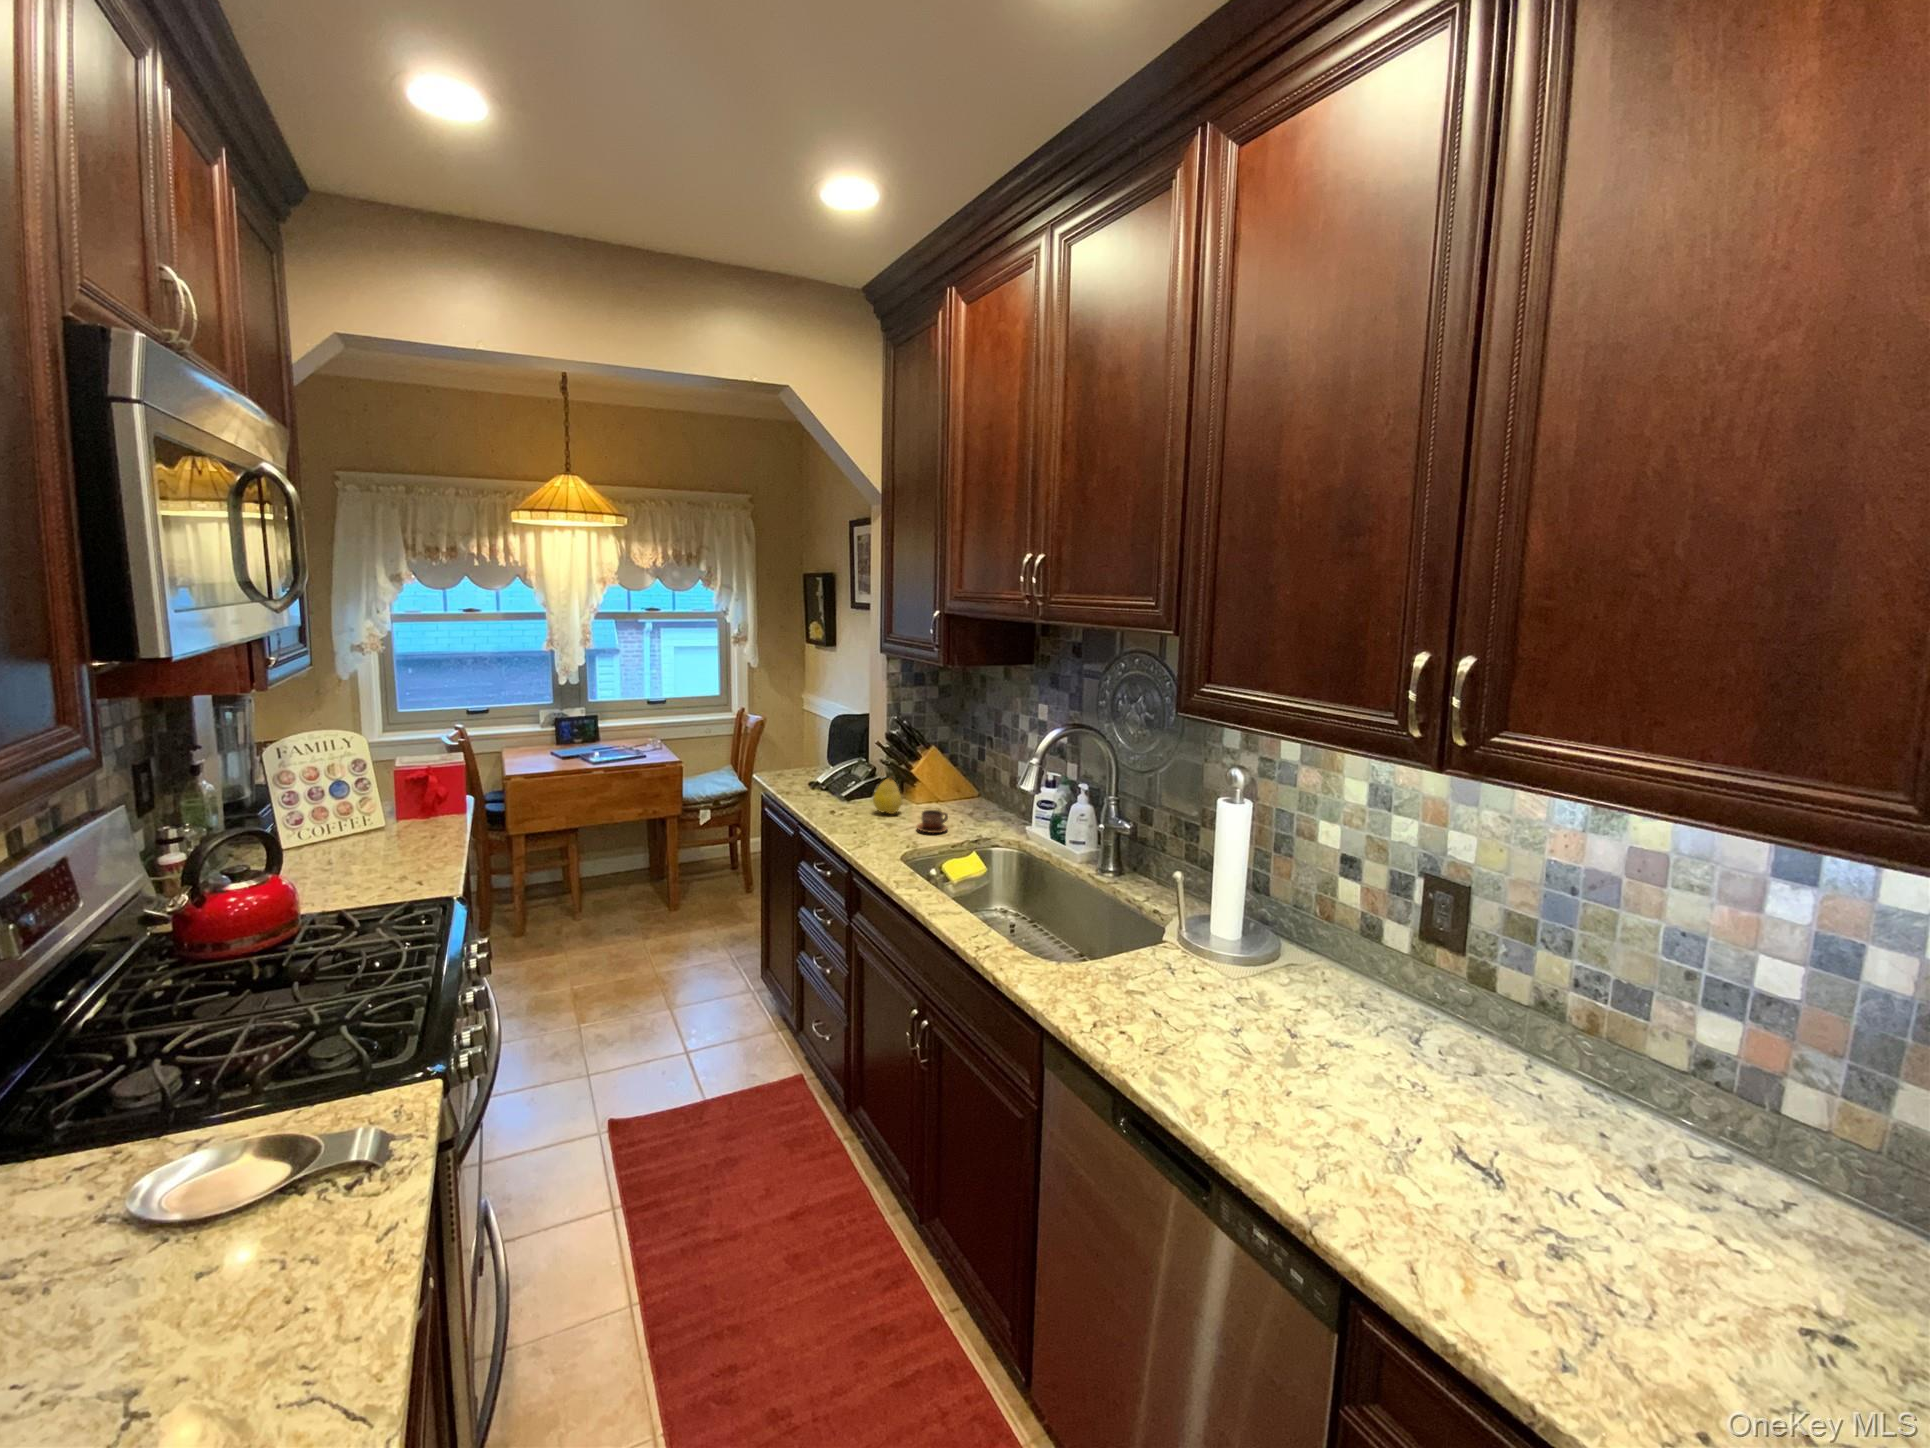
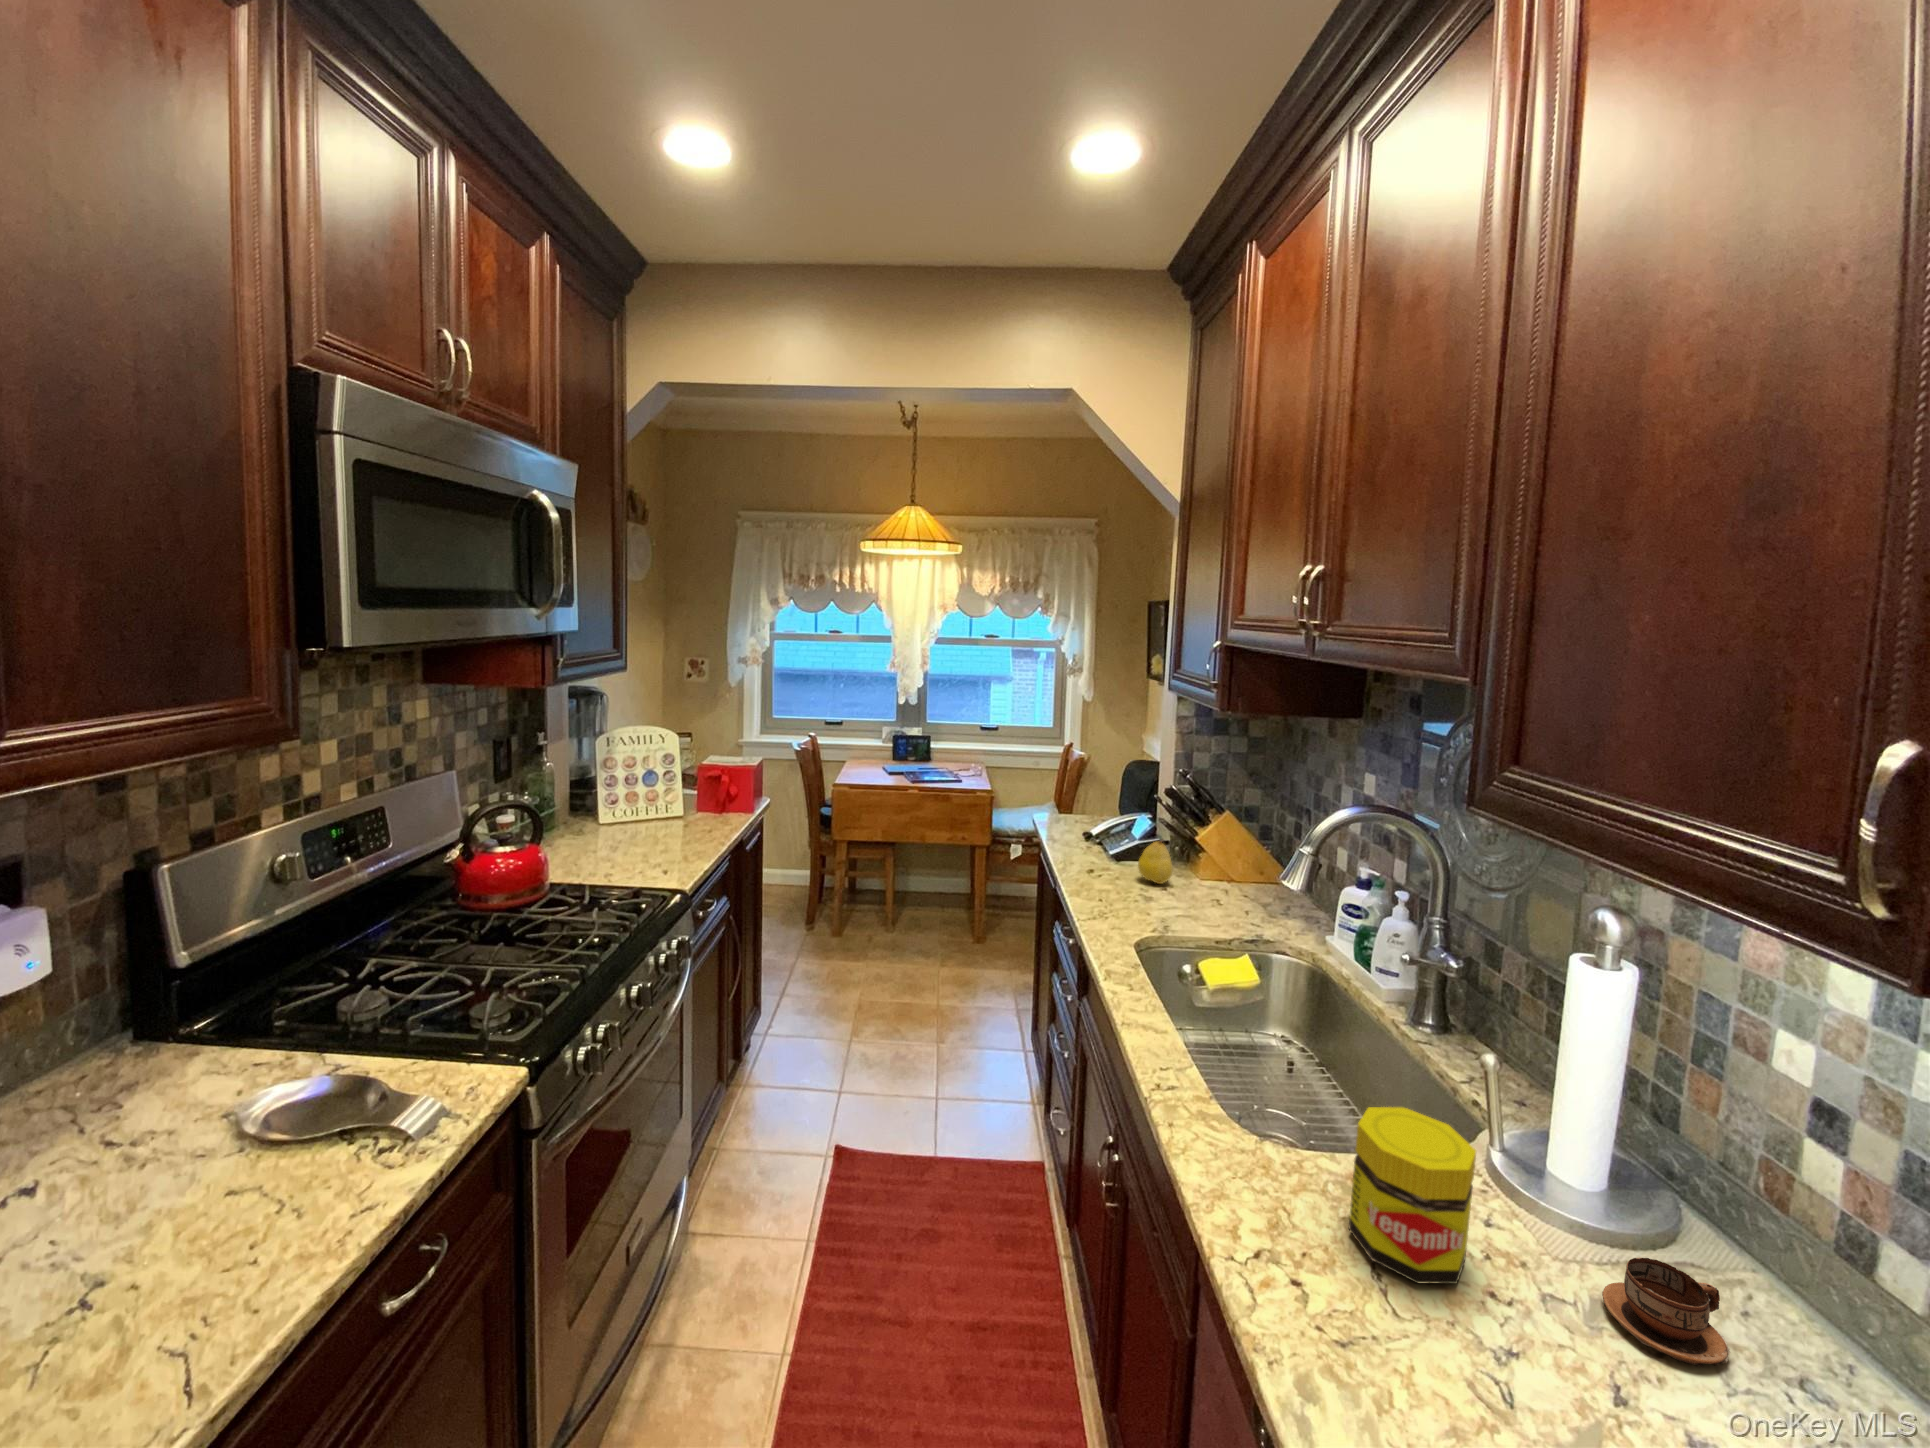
cup: present [917,810,948,833] -> present [1602,1258,1730,1367]
jar: none [1135,910,1206,1012] -> present [1349,1107,1476,1284]

